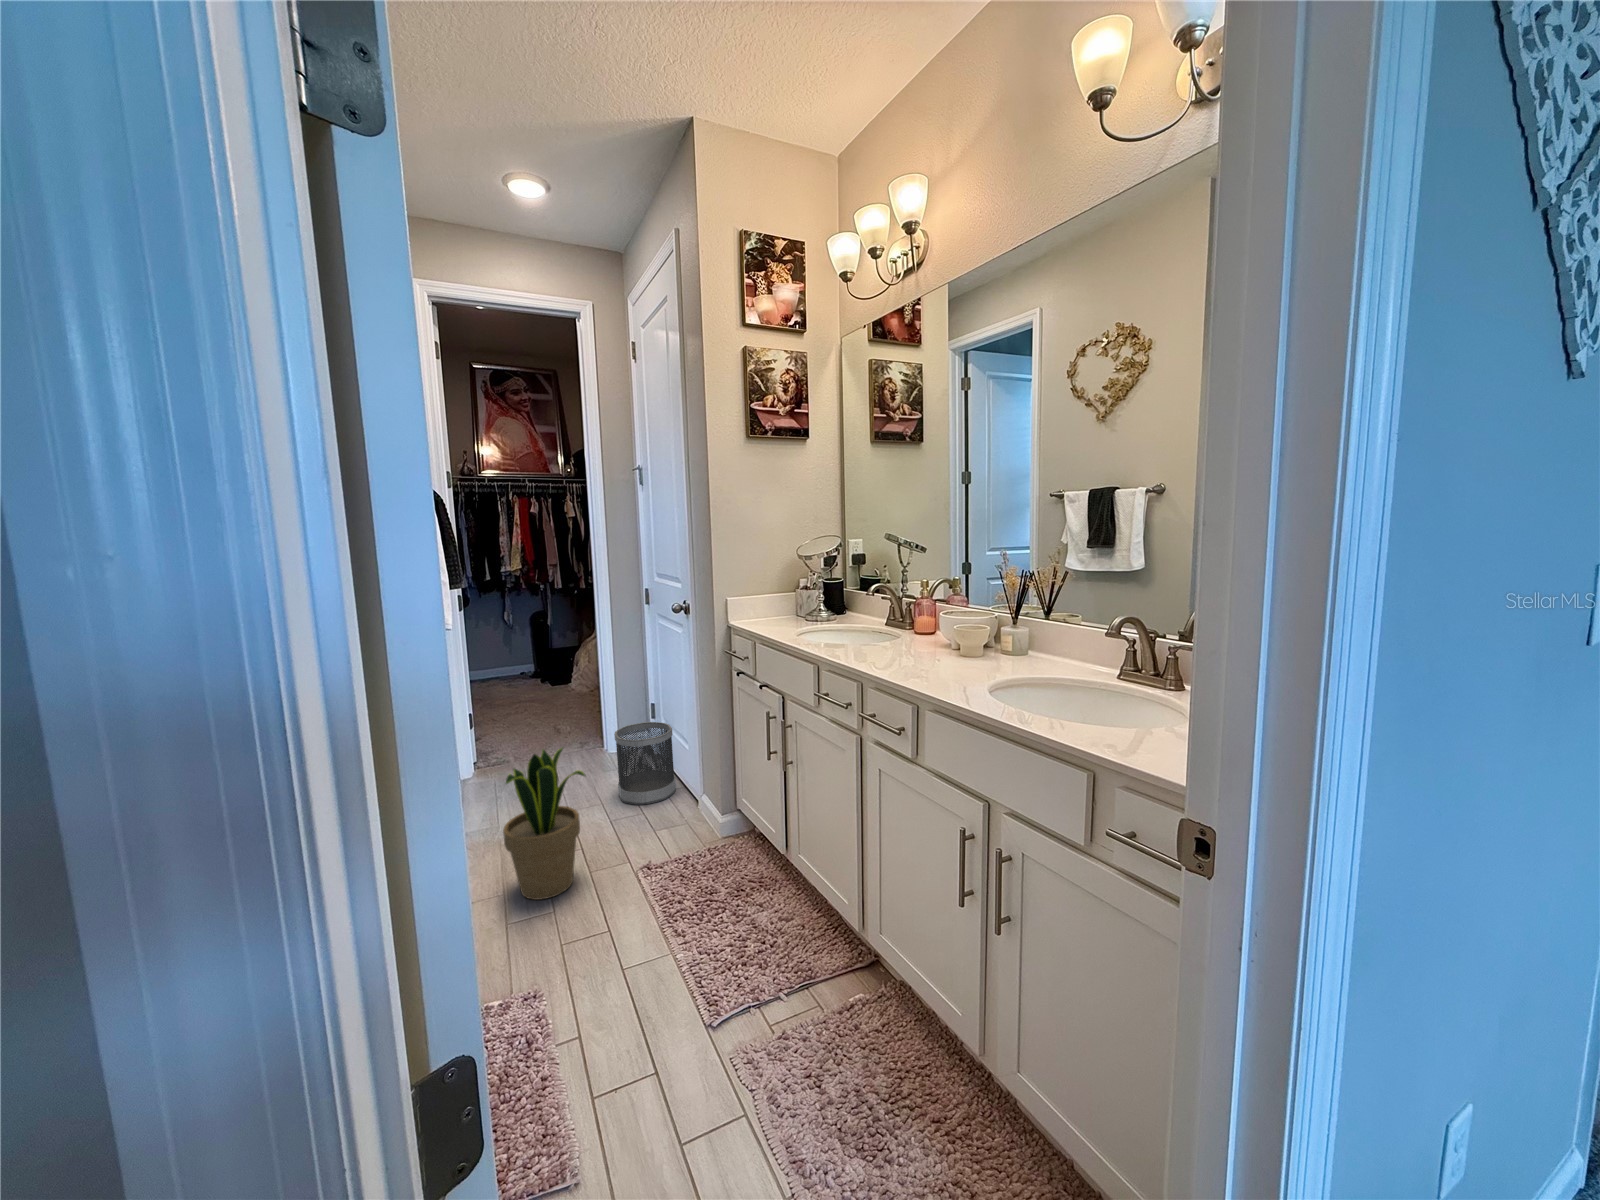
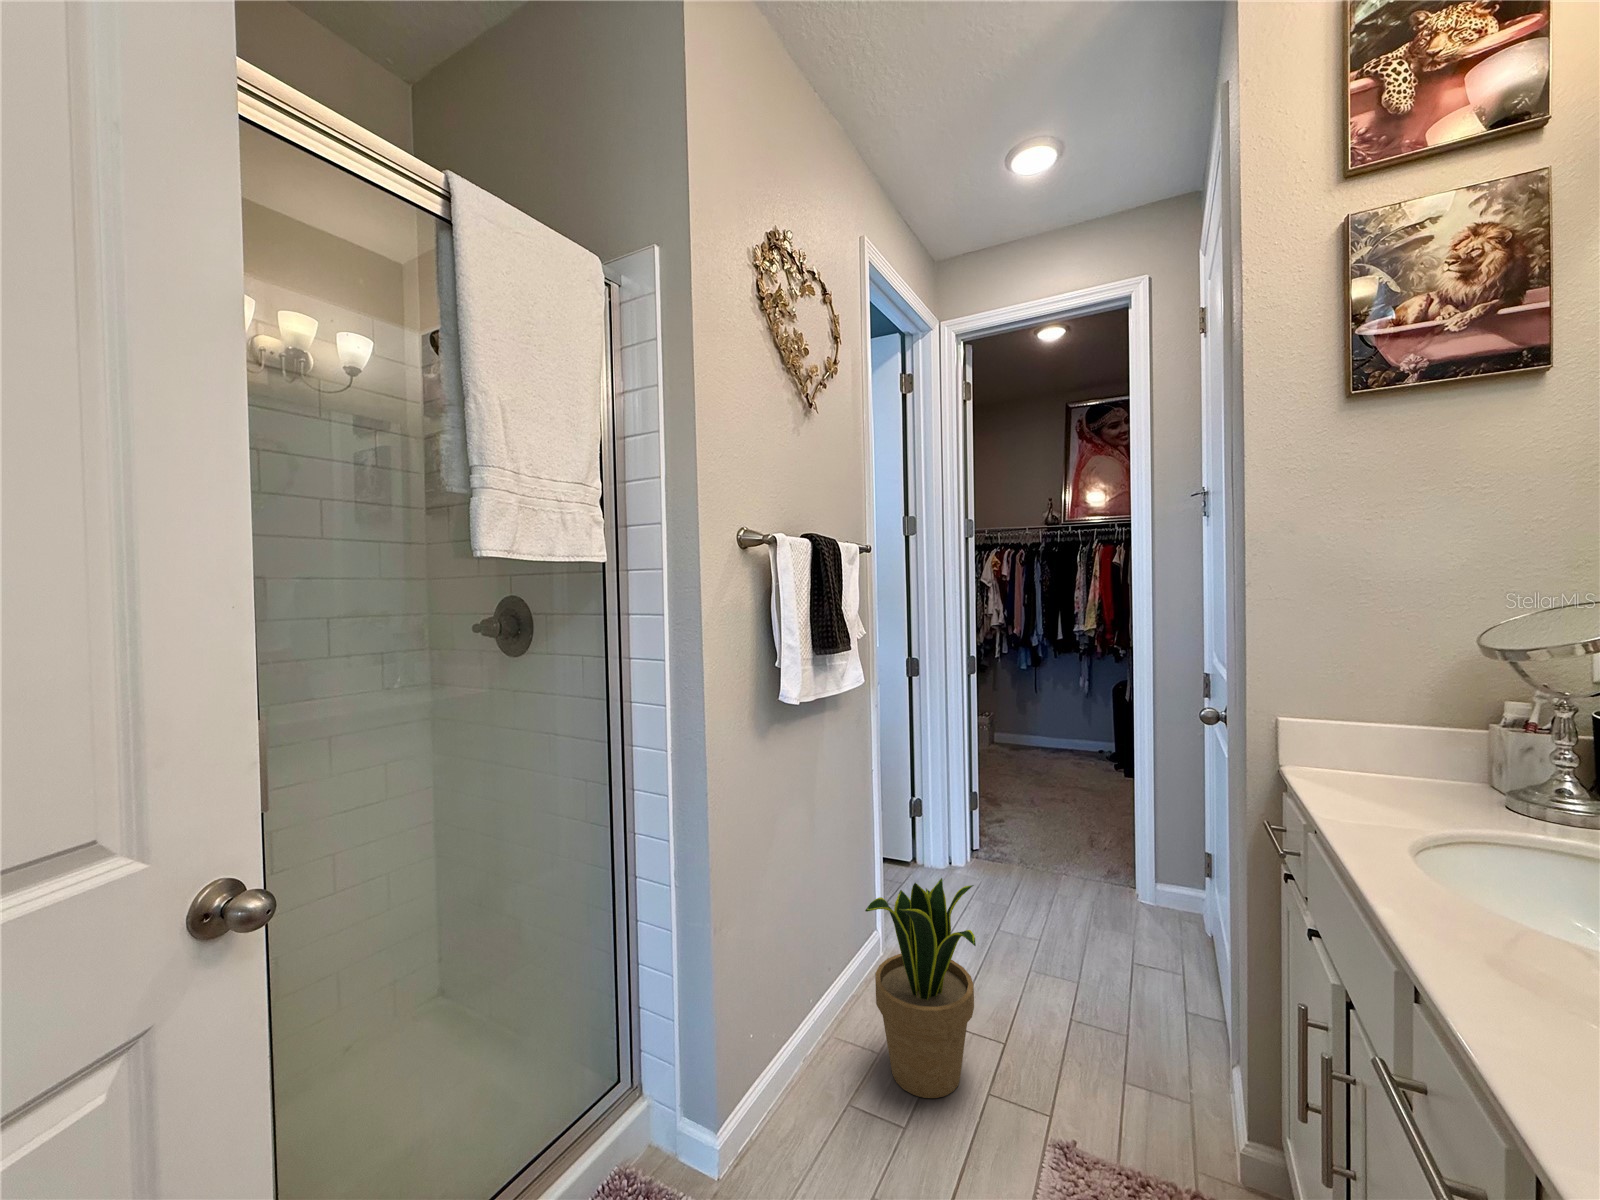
wastebasket: present [614,722,676,805] -> none [1101,878,1202,1030]

